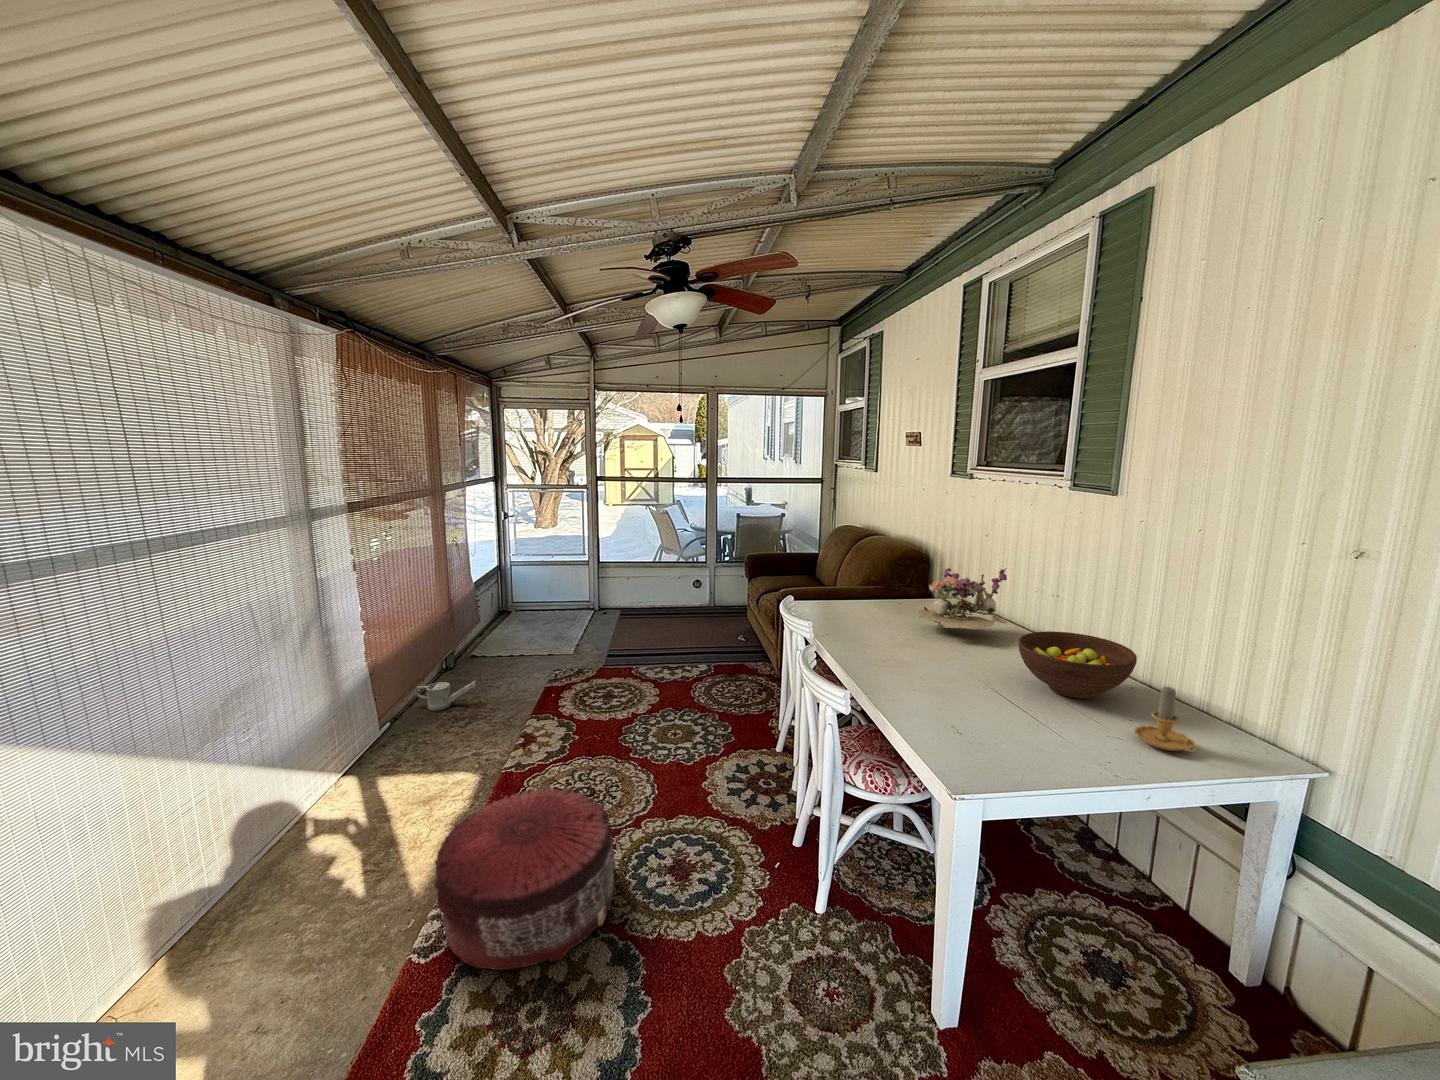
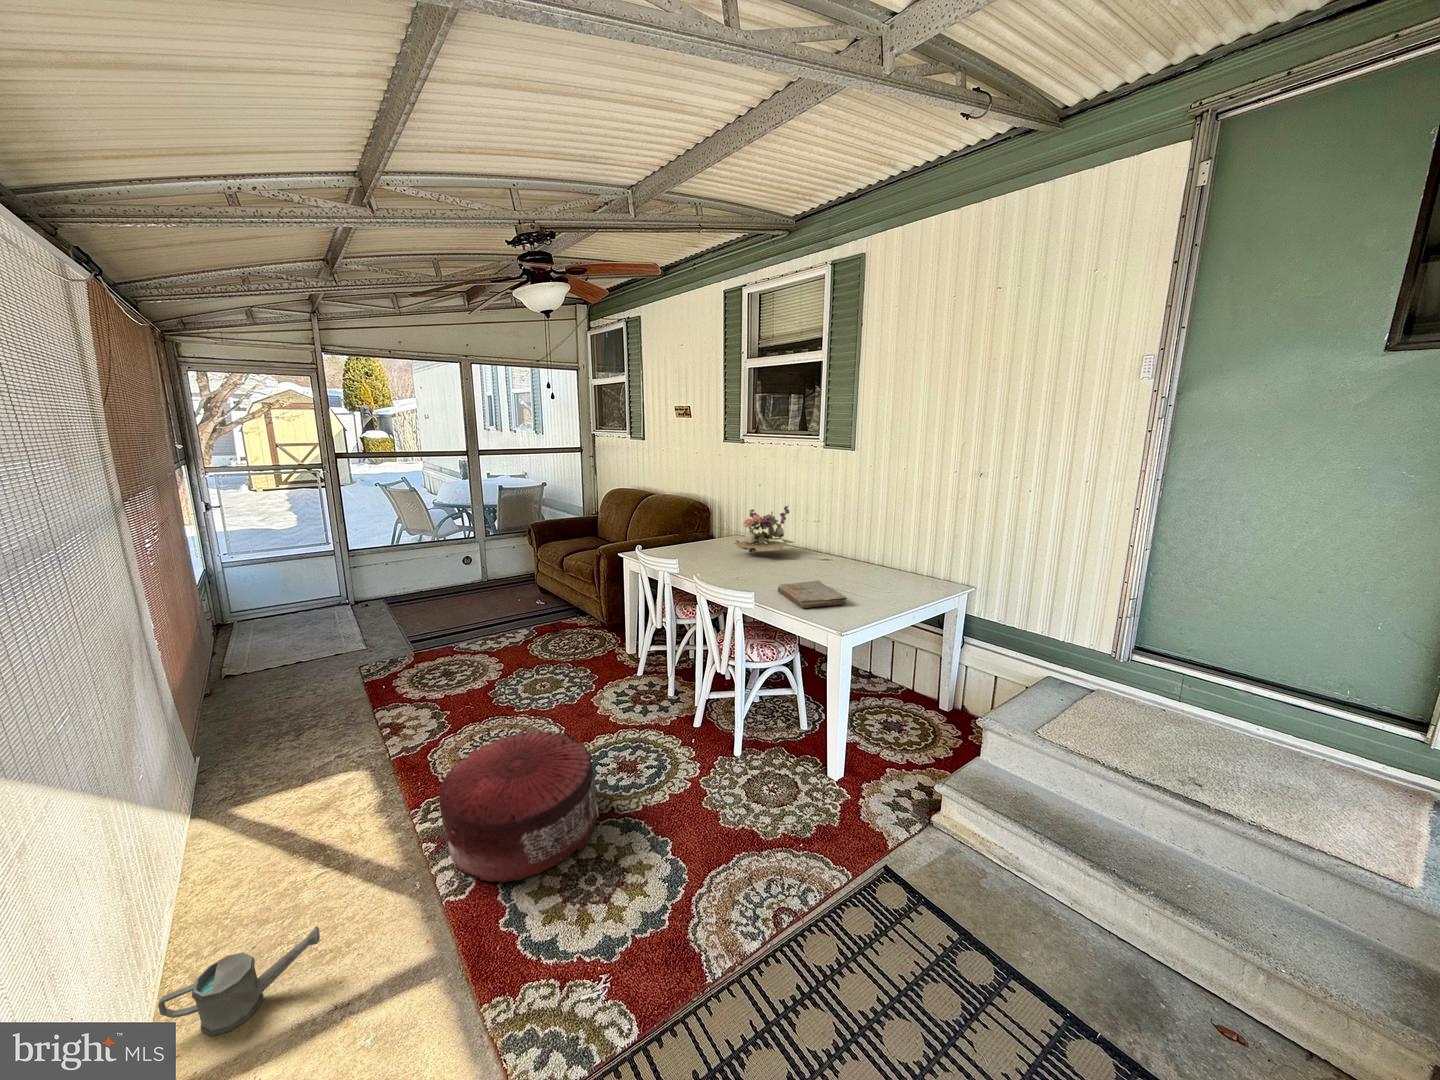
fruit bowl: present [1018,631,1137,698] -> none [822,540,887,577]
watering can: present [415,681,476,710] -> present [158,926,320,1036]
book: none [917,683,1007,740] -> present [778,581,847,608]
candle: present [1134,686,1196,752] -> none [898,556,931,592]

